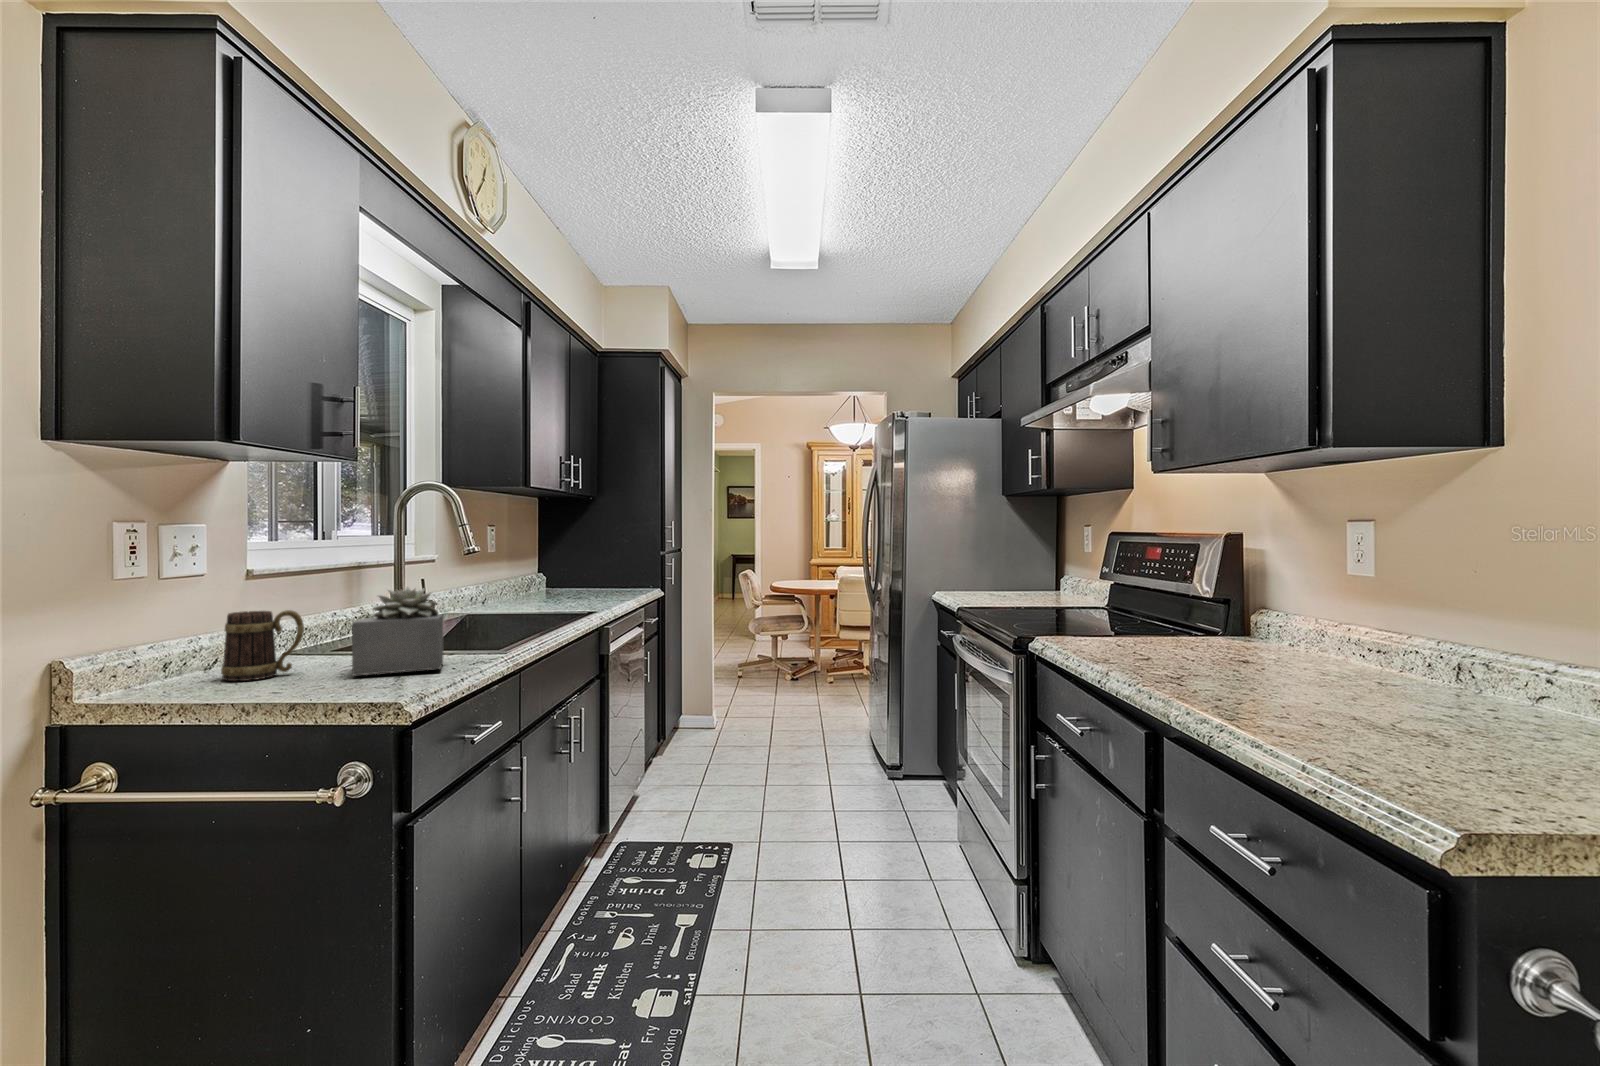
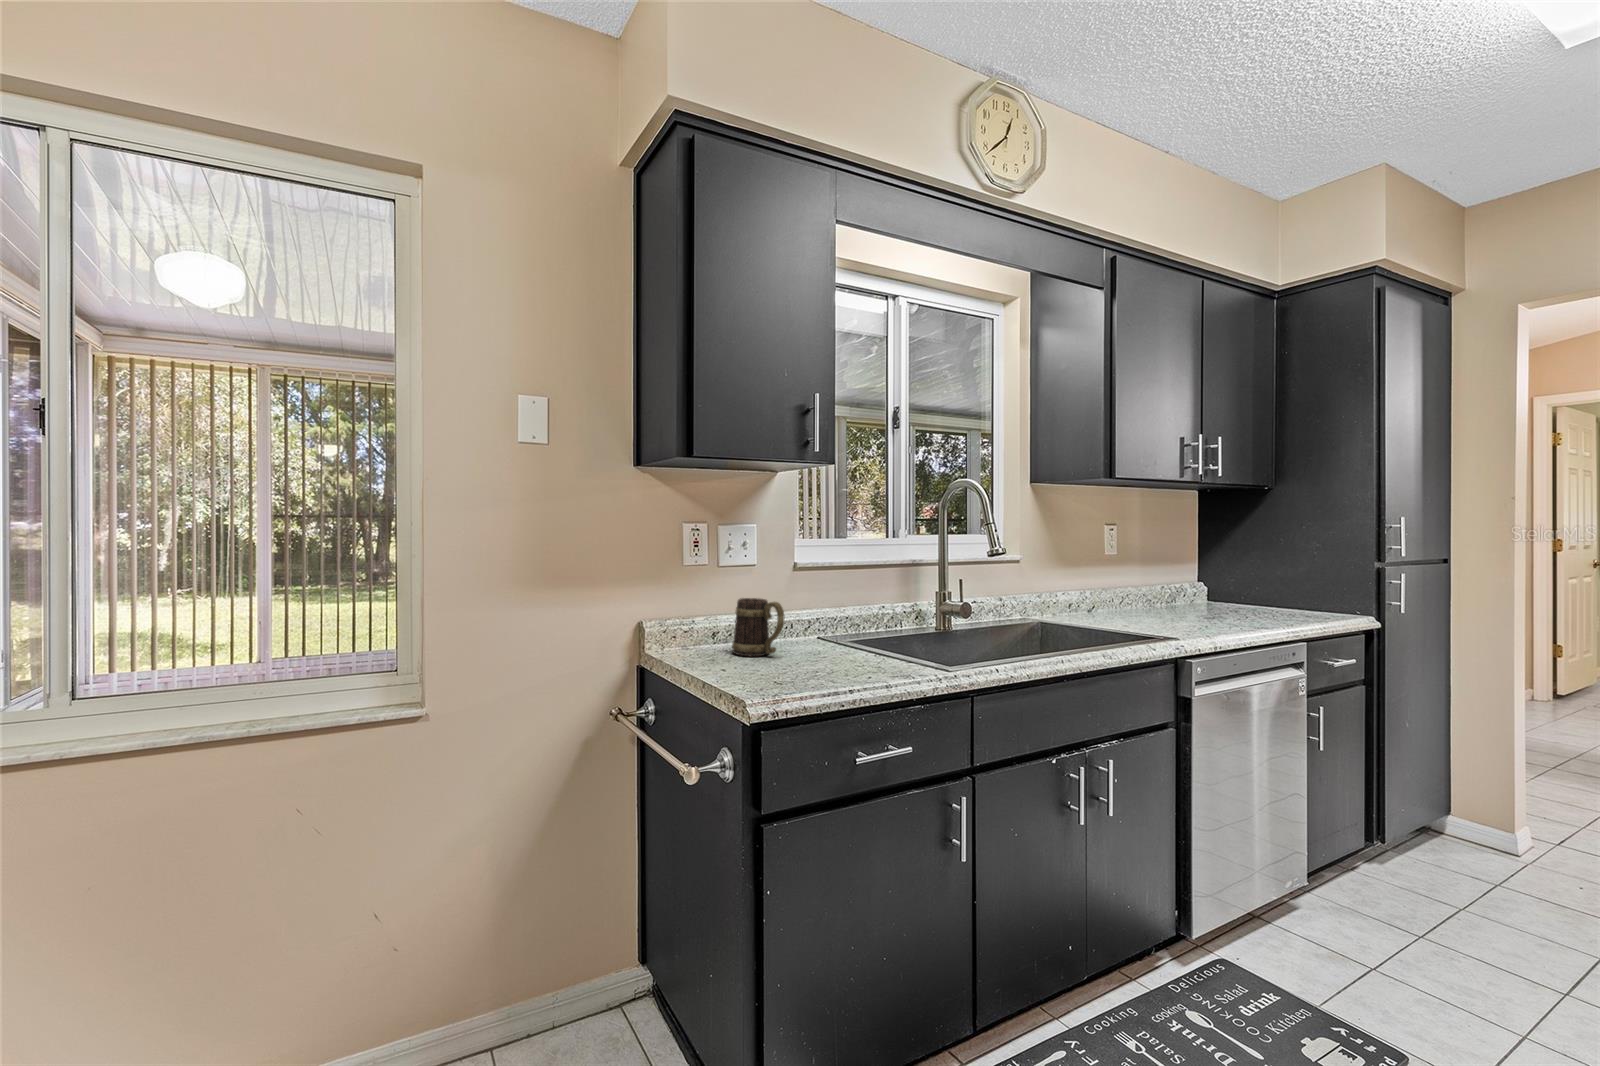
succulent plant: present [352,587,443,675] -> none [788,592,883,681]

